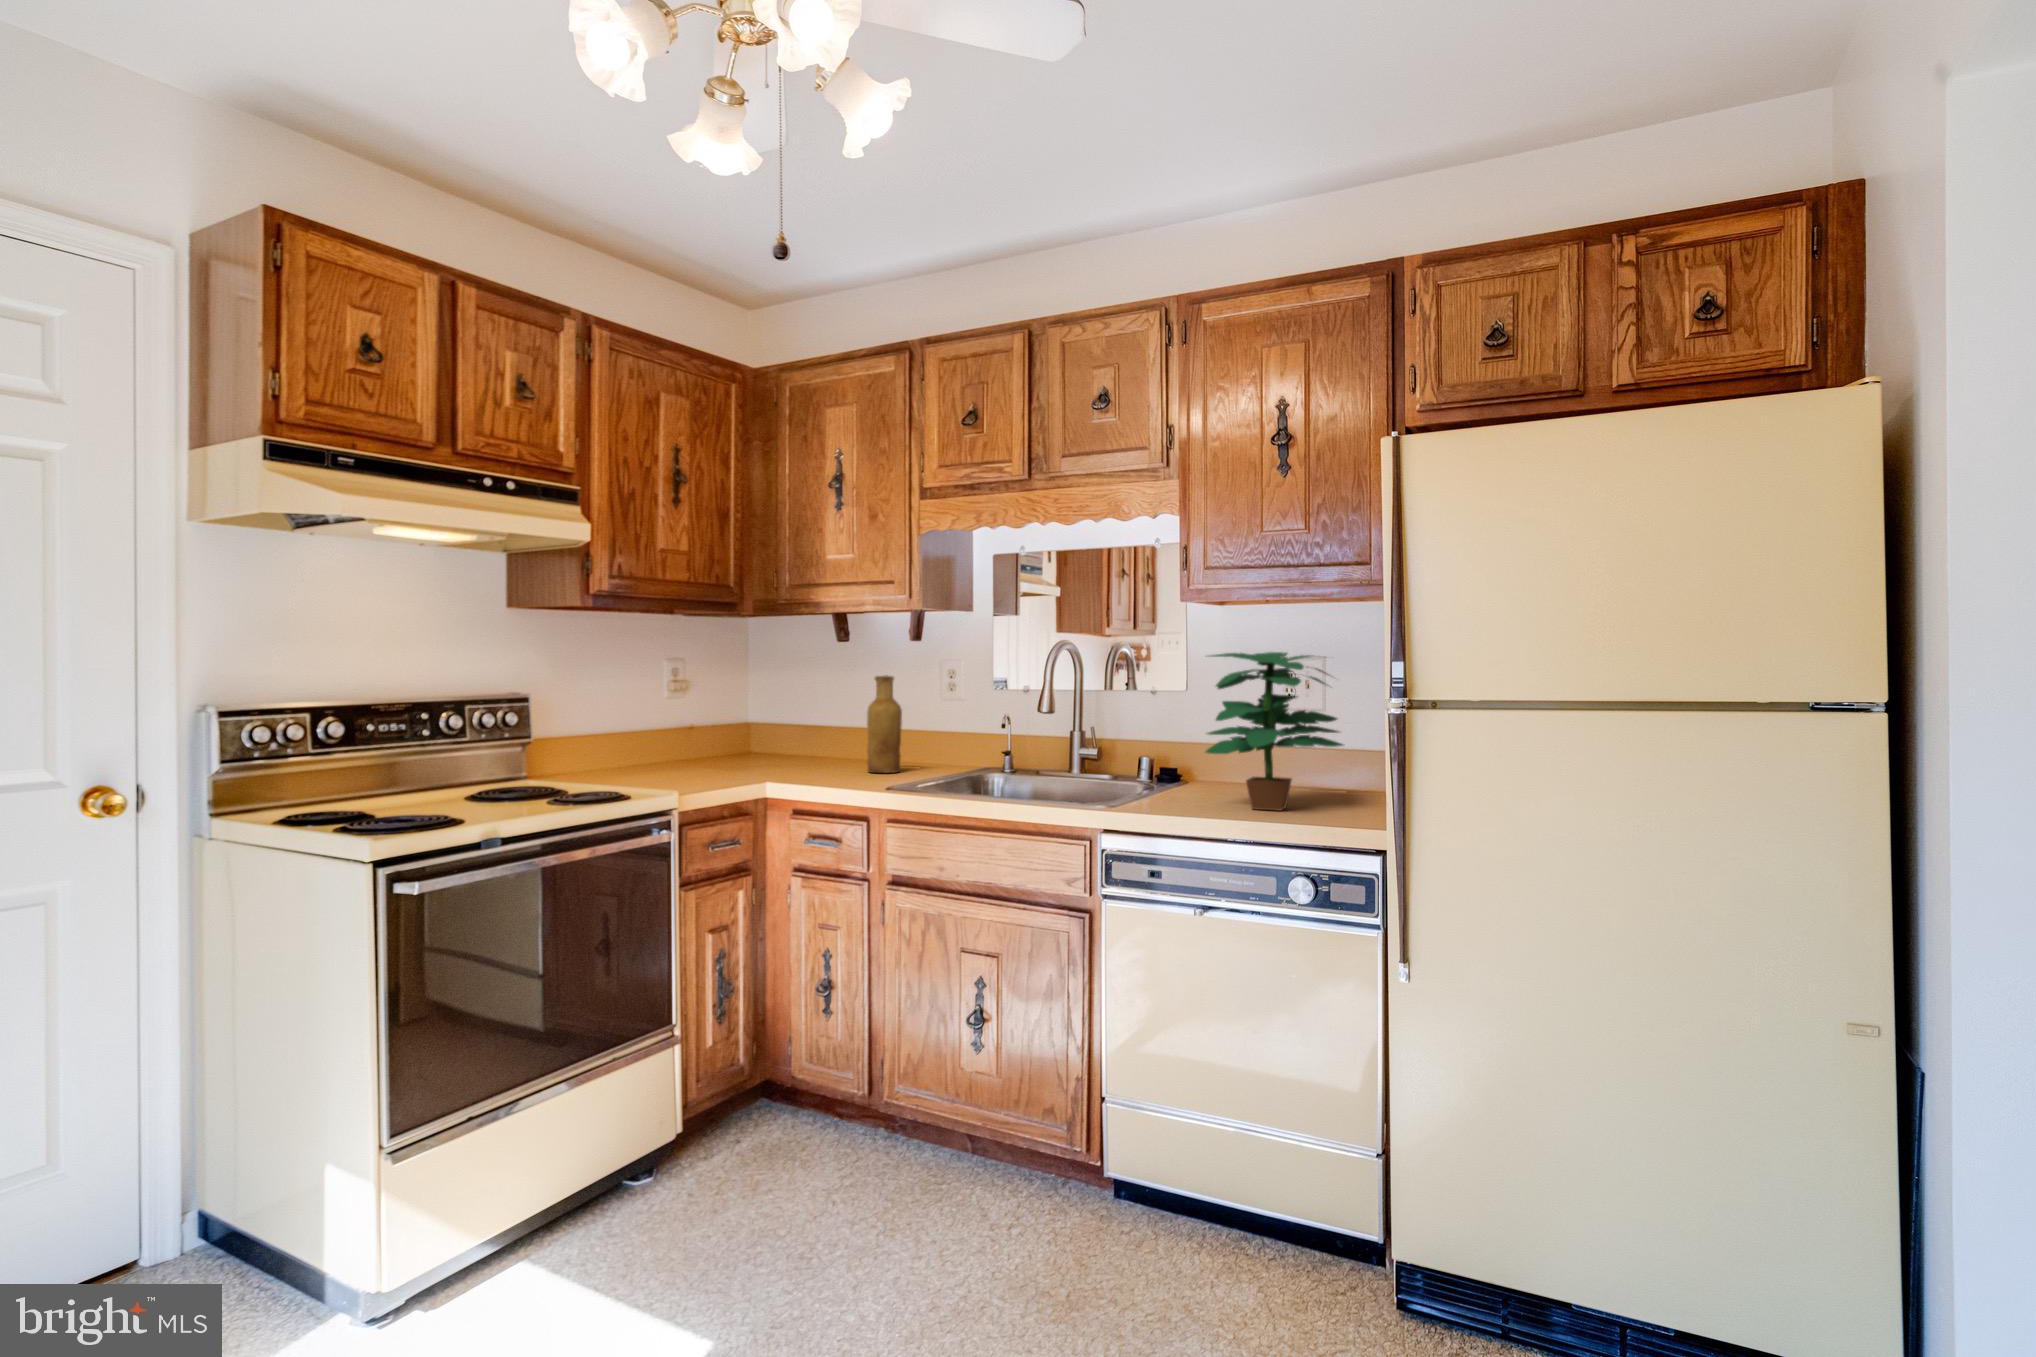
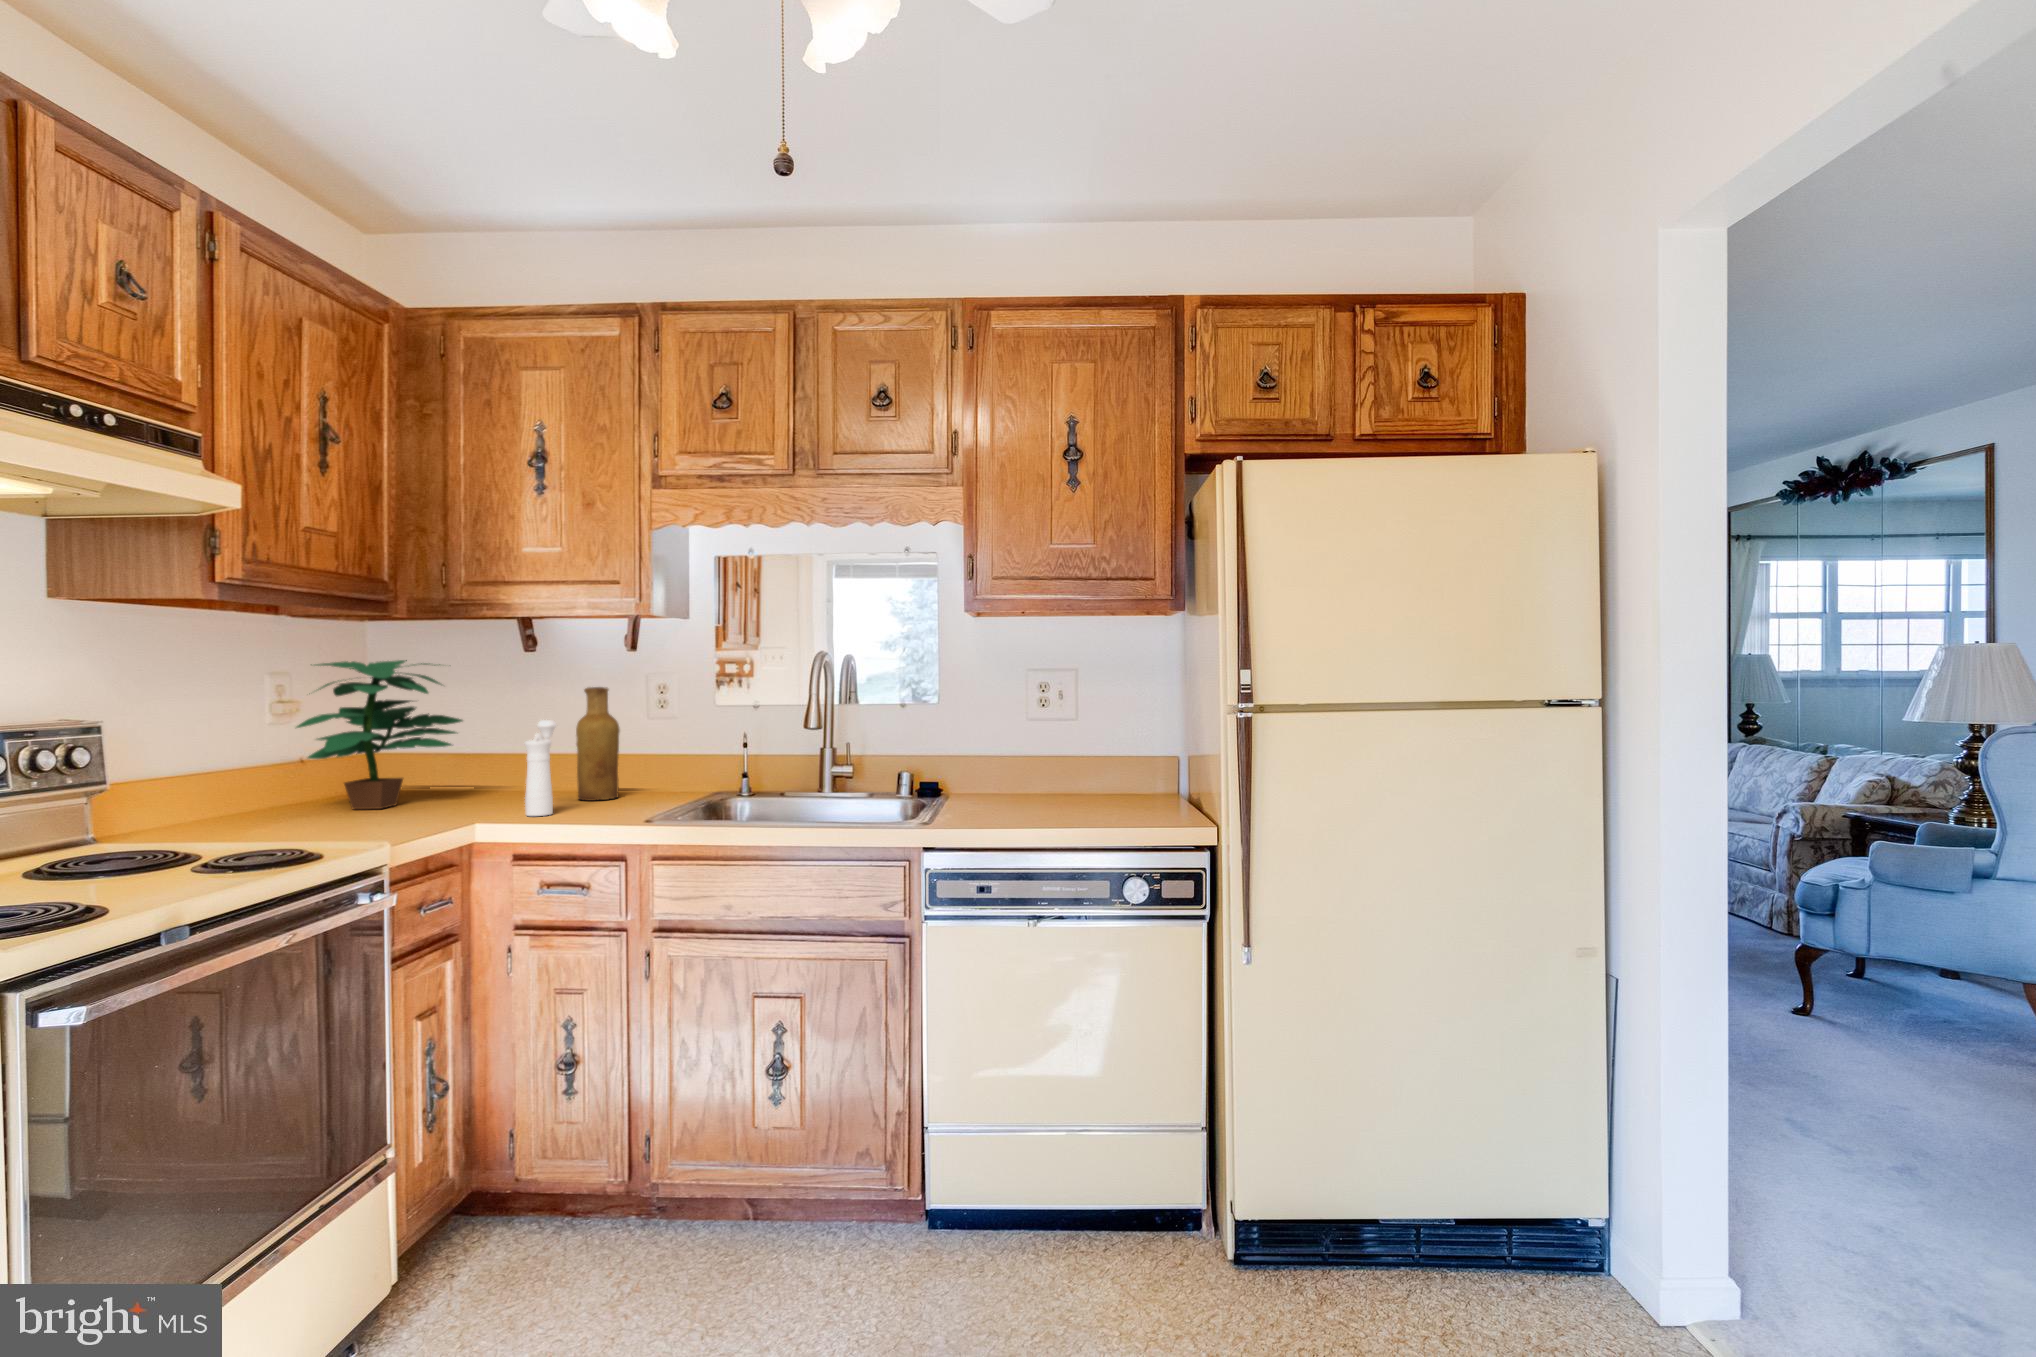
potted plant: present [1206,652,1343,811] -> present [297,660,463,810]
pepper mill: none [812,702,845,781] -> present [525,720,557,816]

